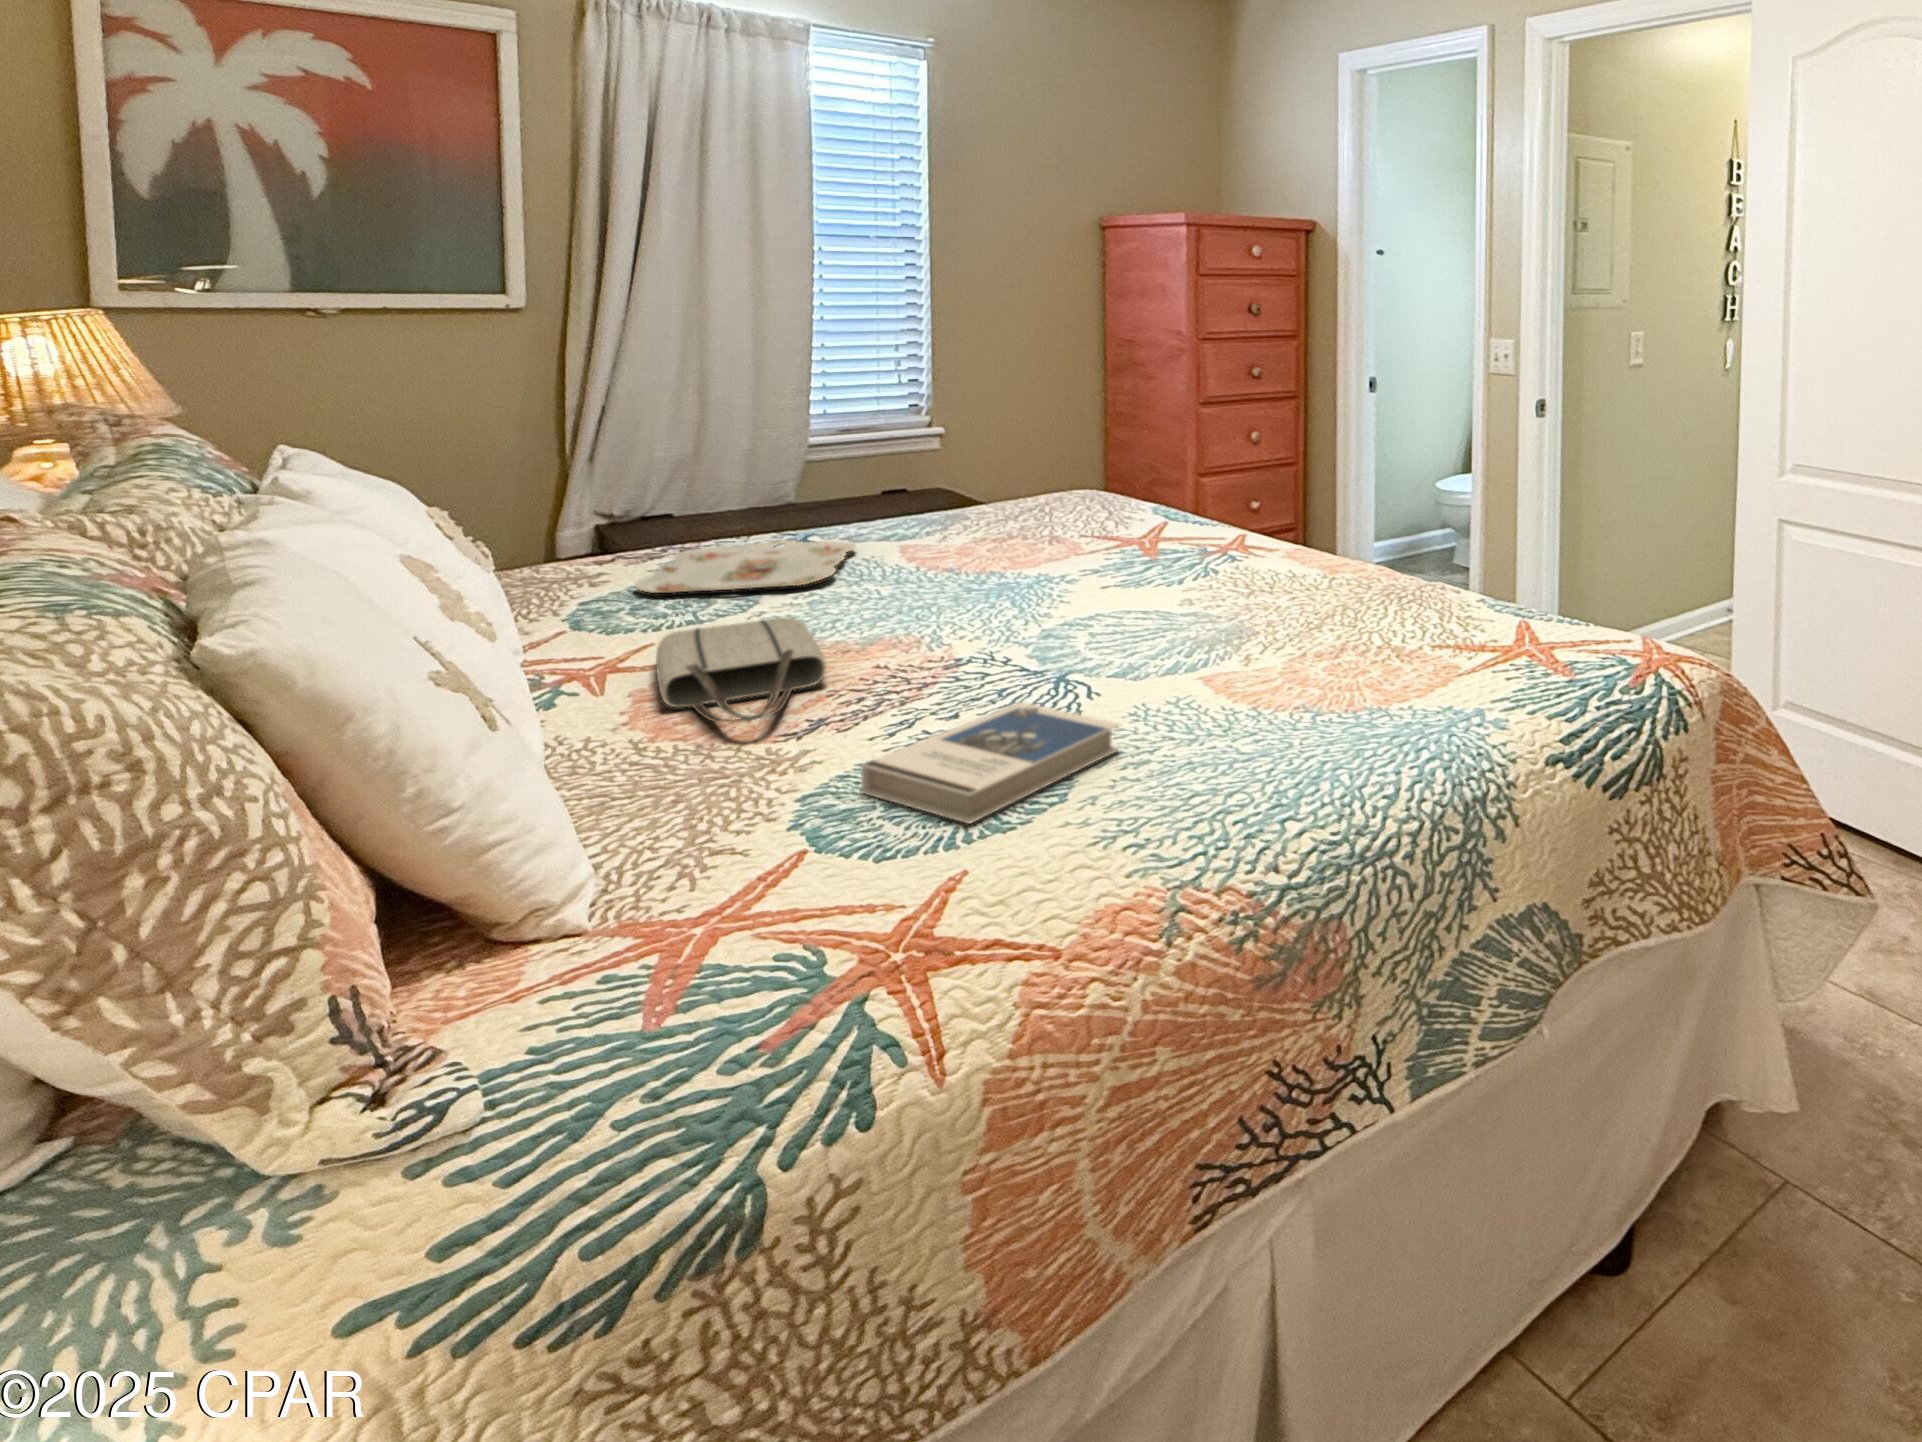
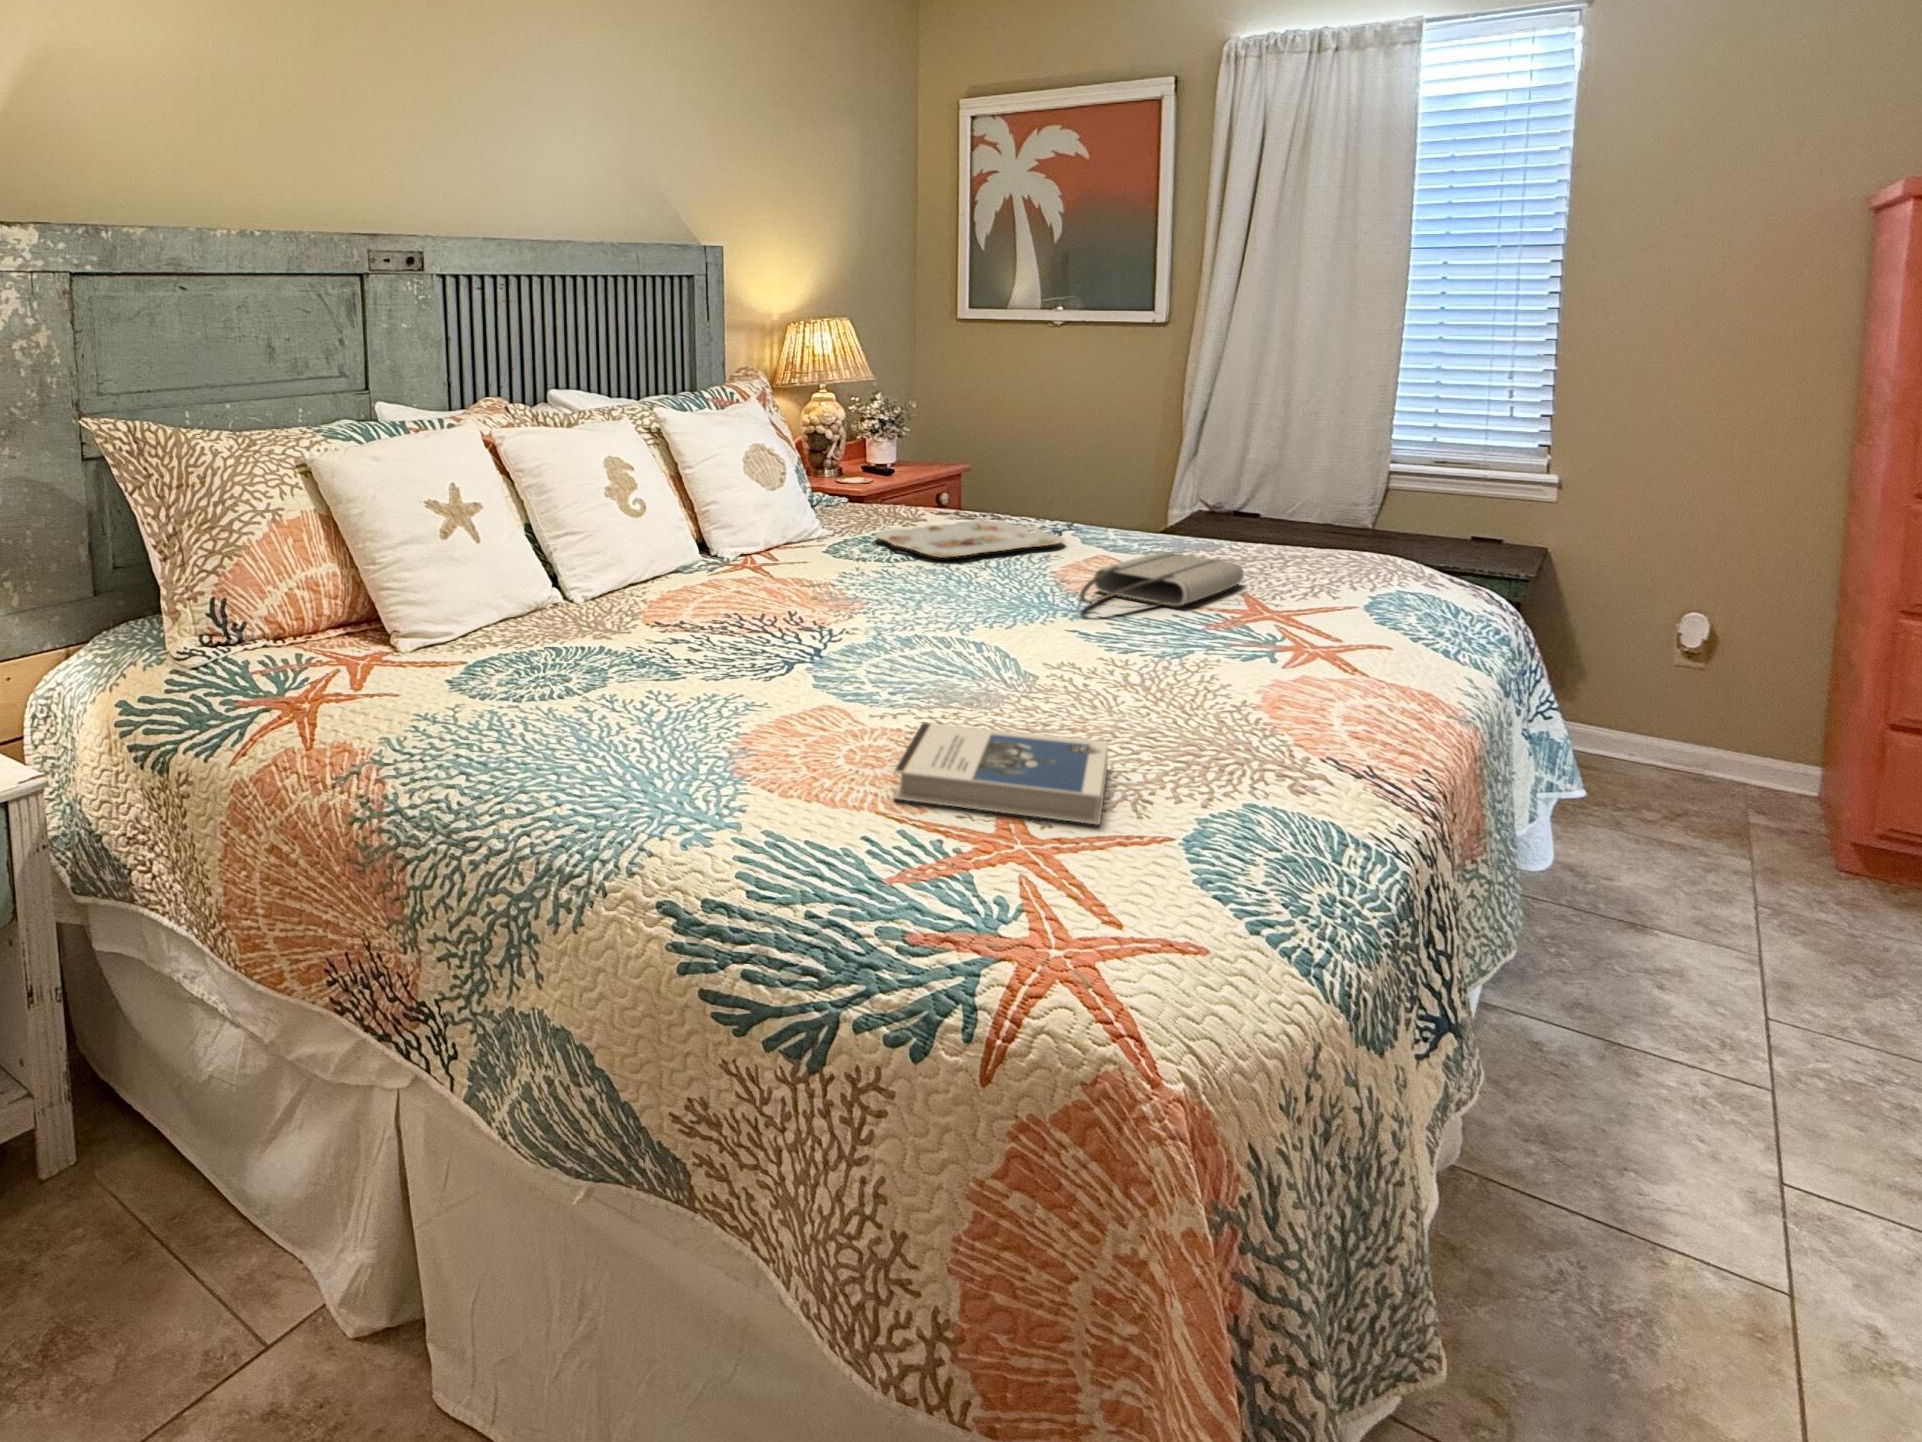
tote bag: present [656,618,826,722] -> present [1079,553,1244,607]
hardback book: present [861,702,1119,824] -> present [894,723,1108,825]

